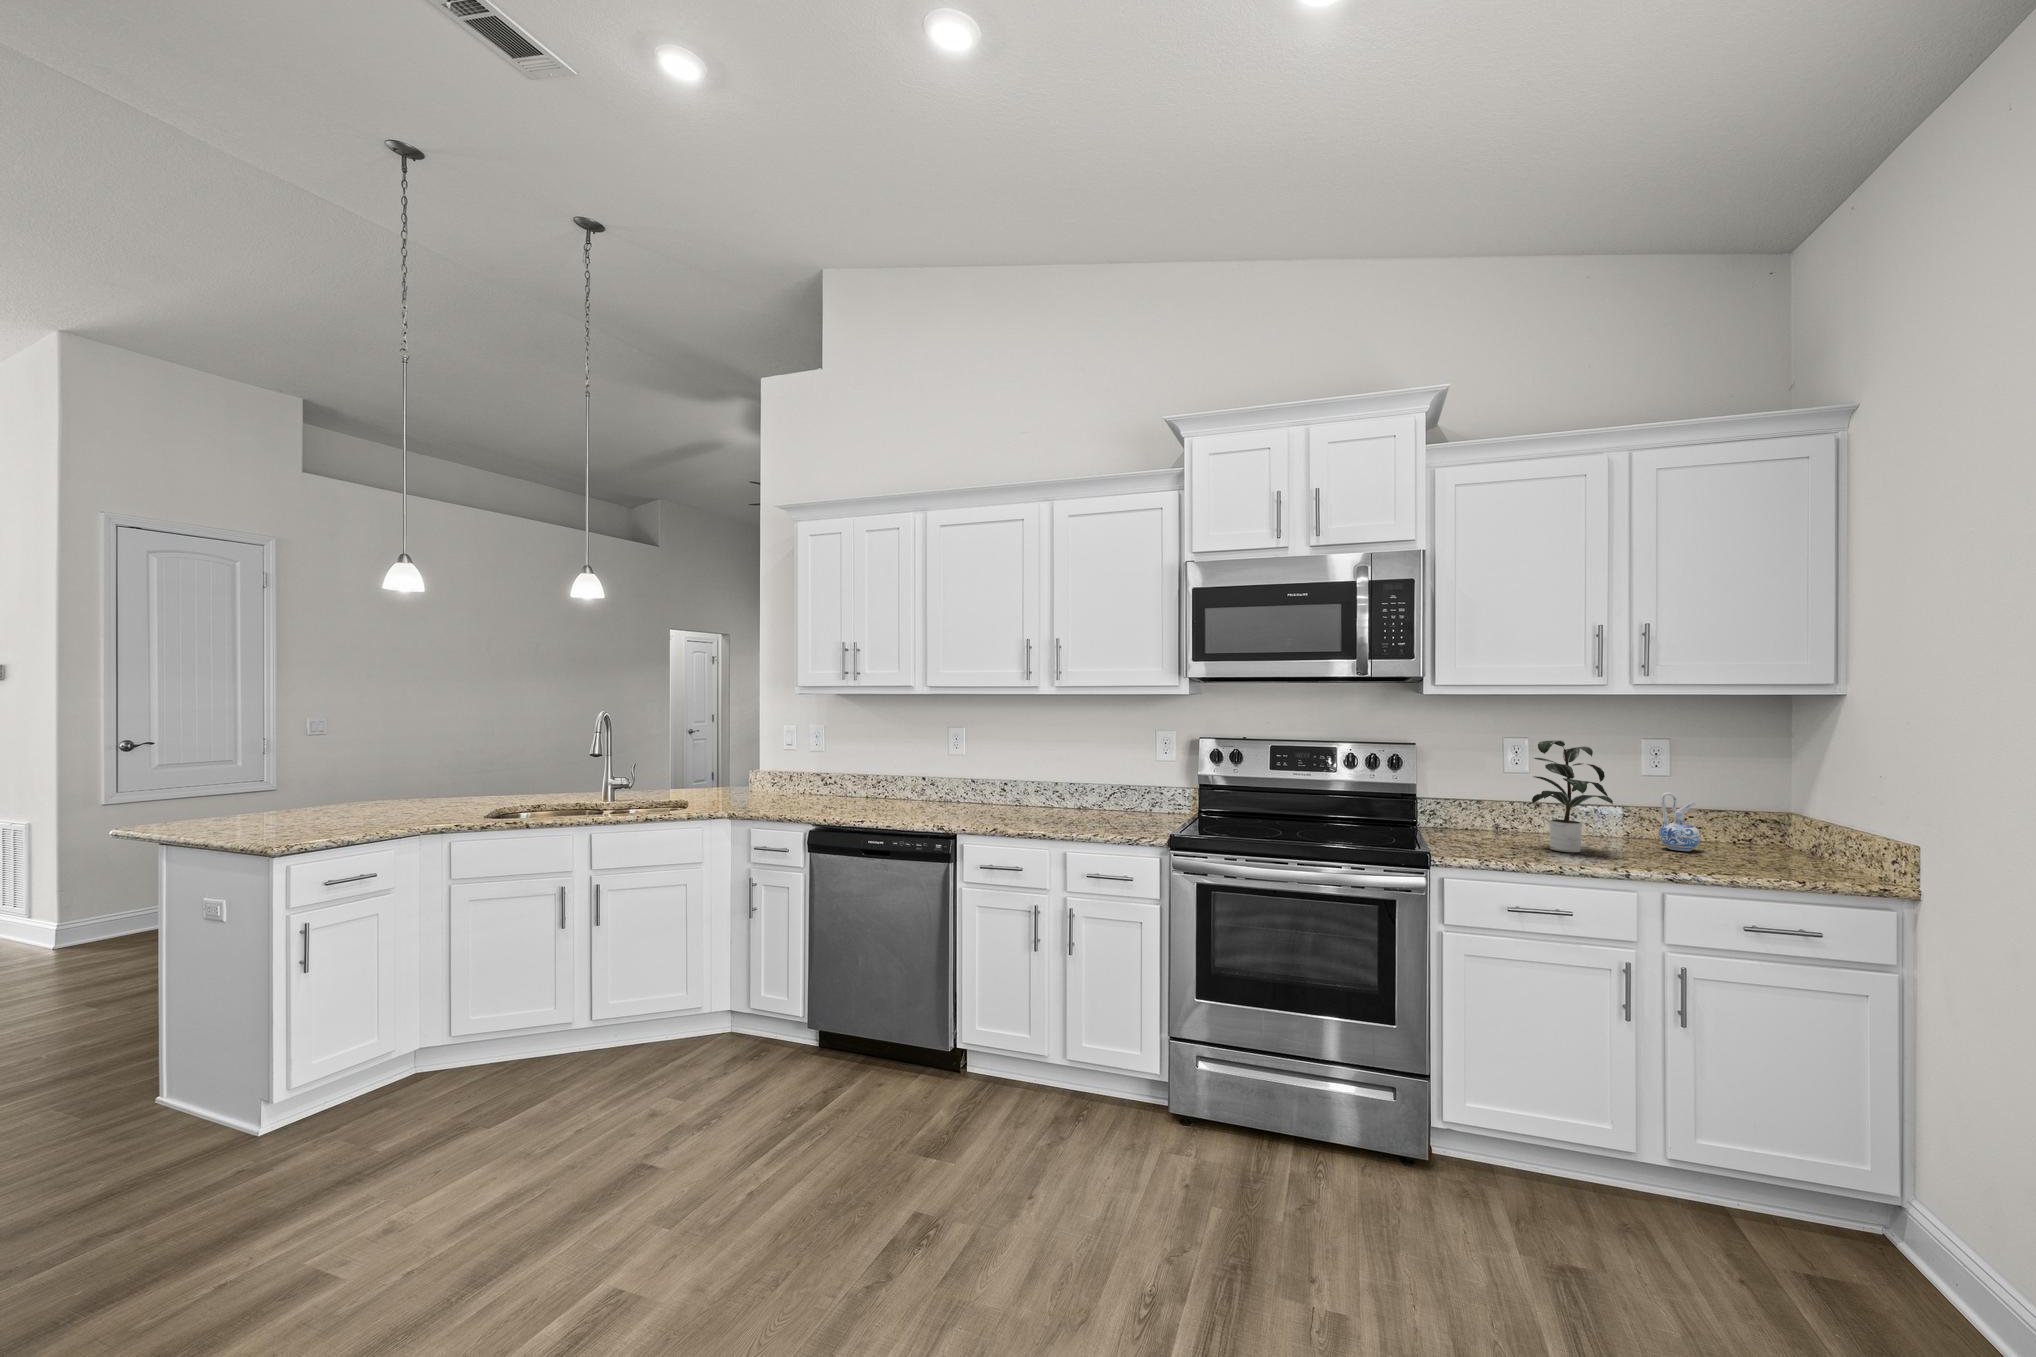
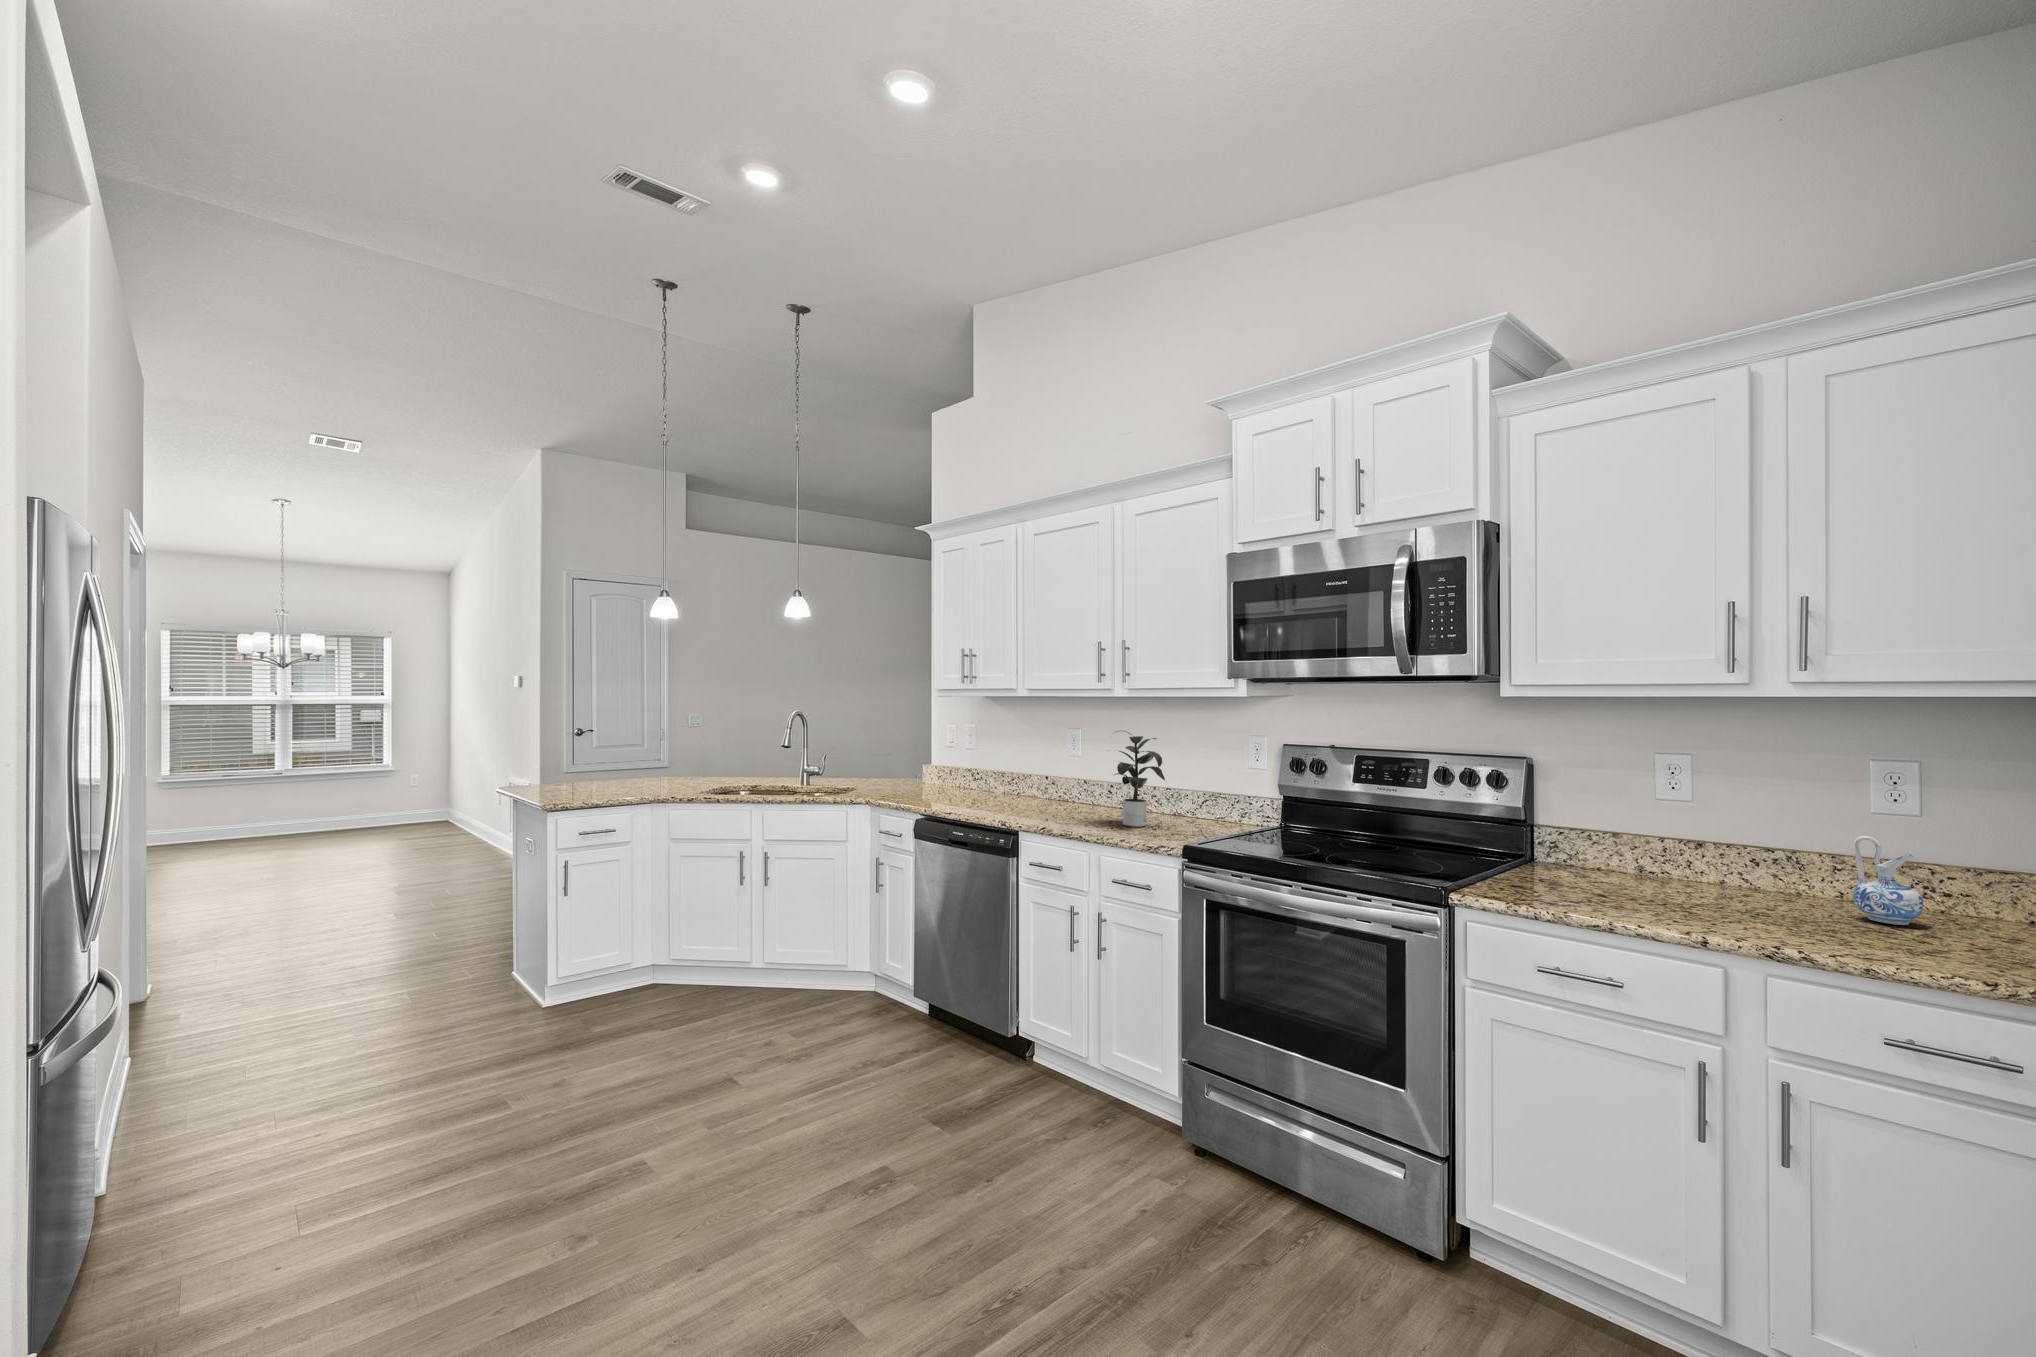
potted plant: present [1532,740,1613,852] -> present [1117,731,1165,827]

